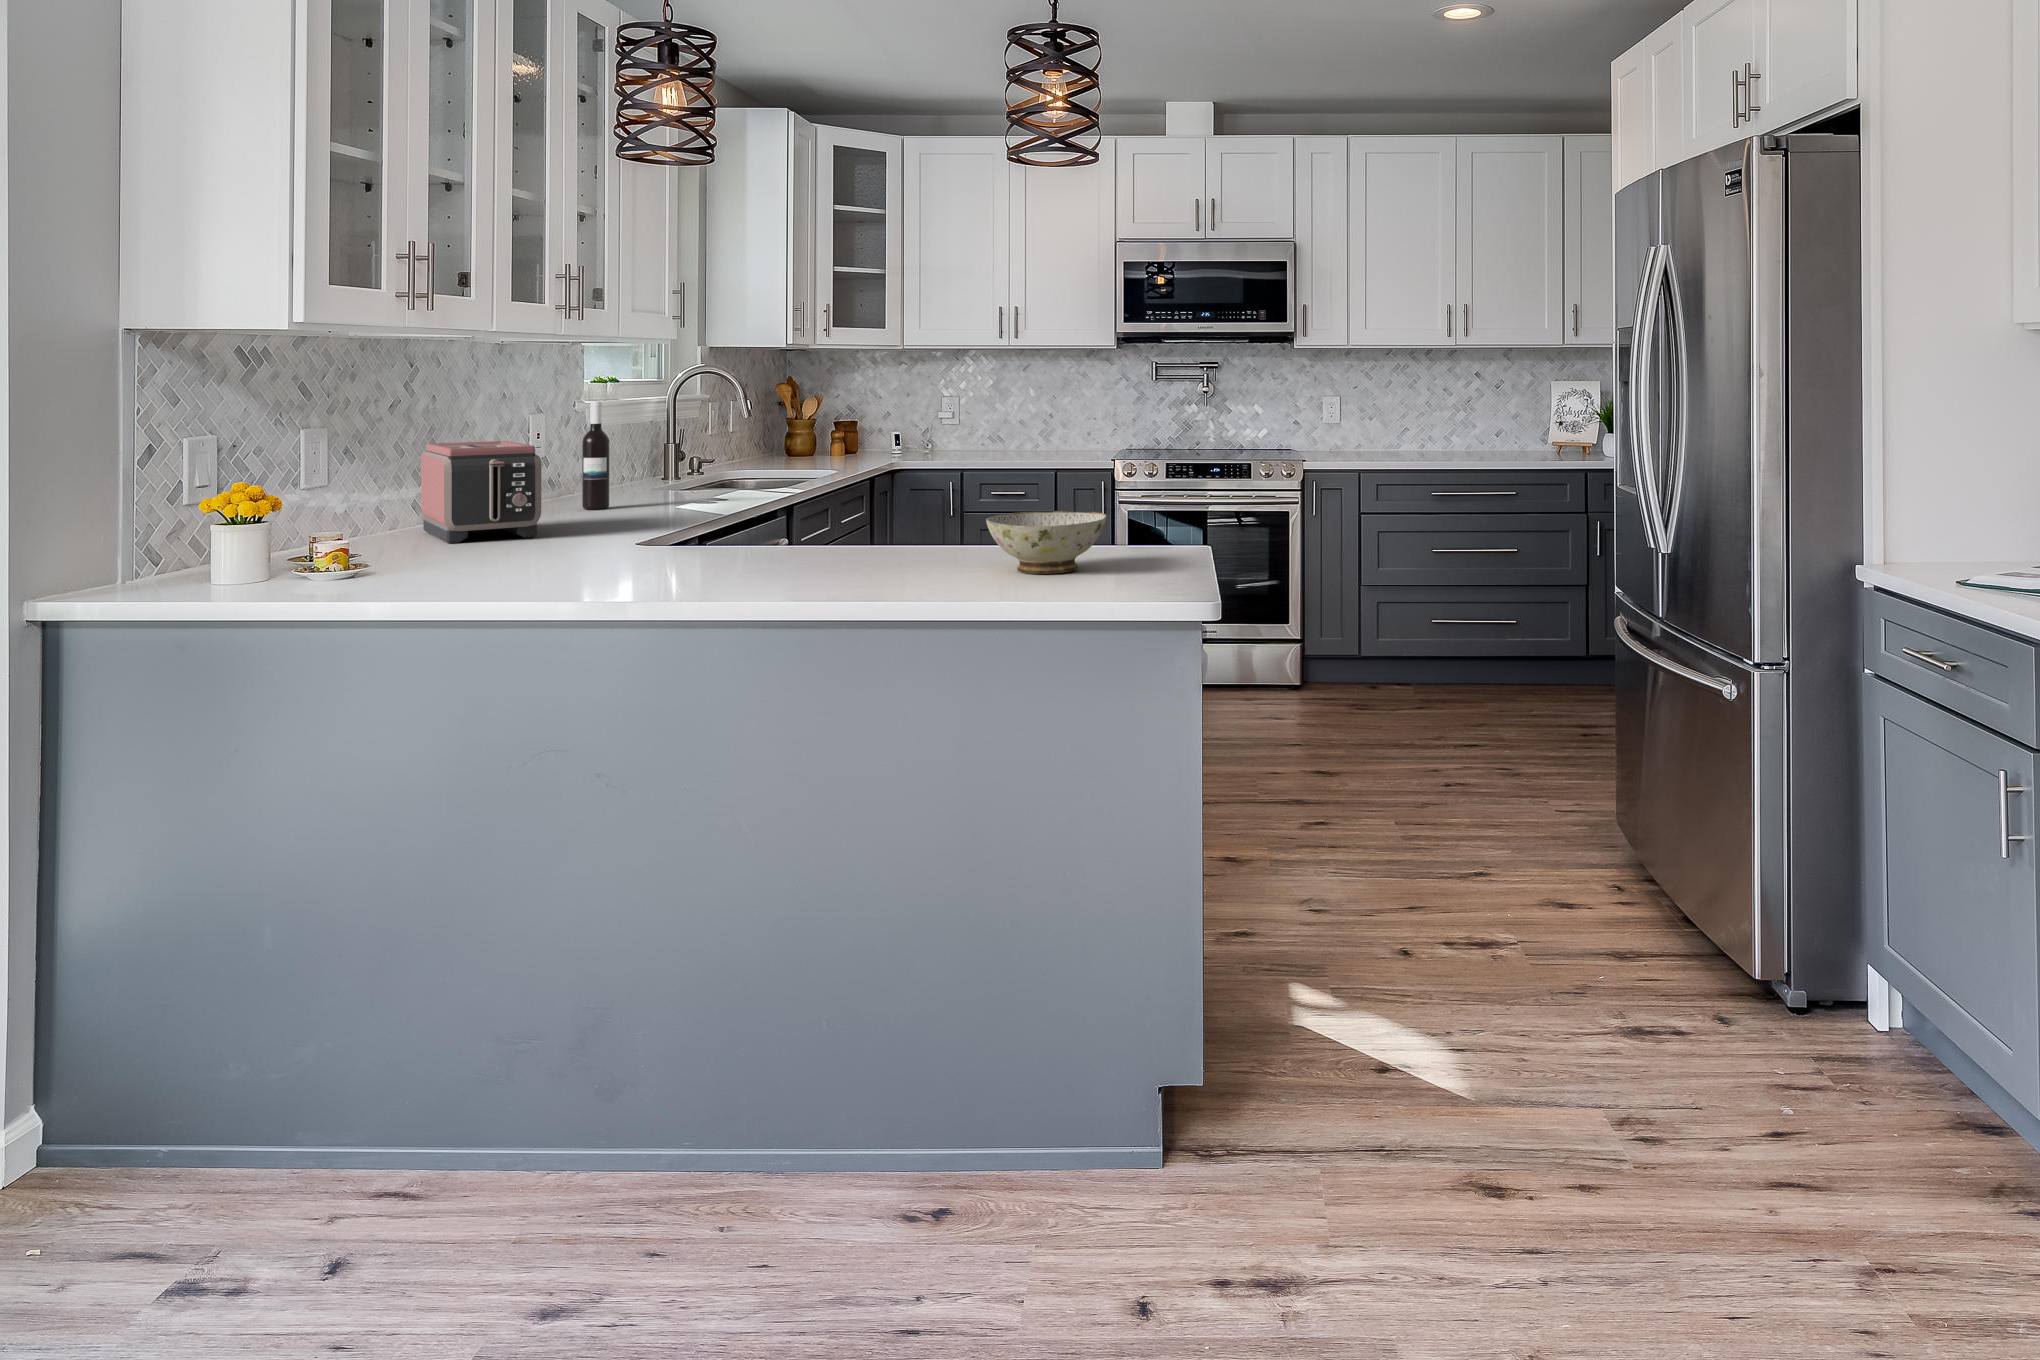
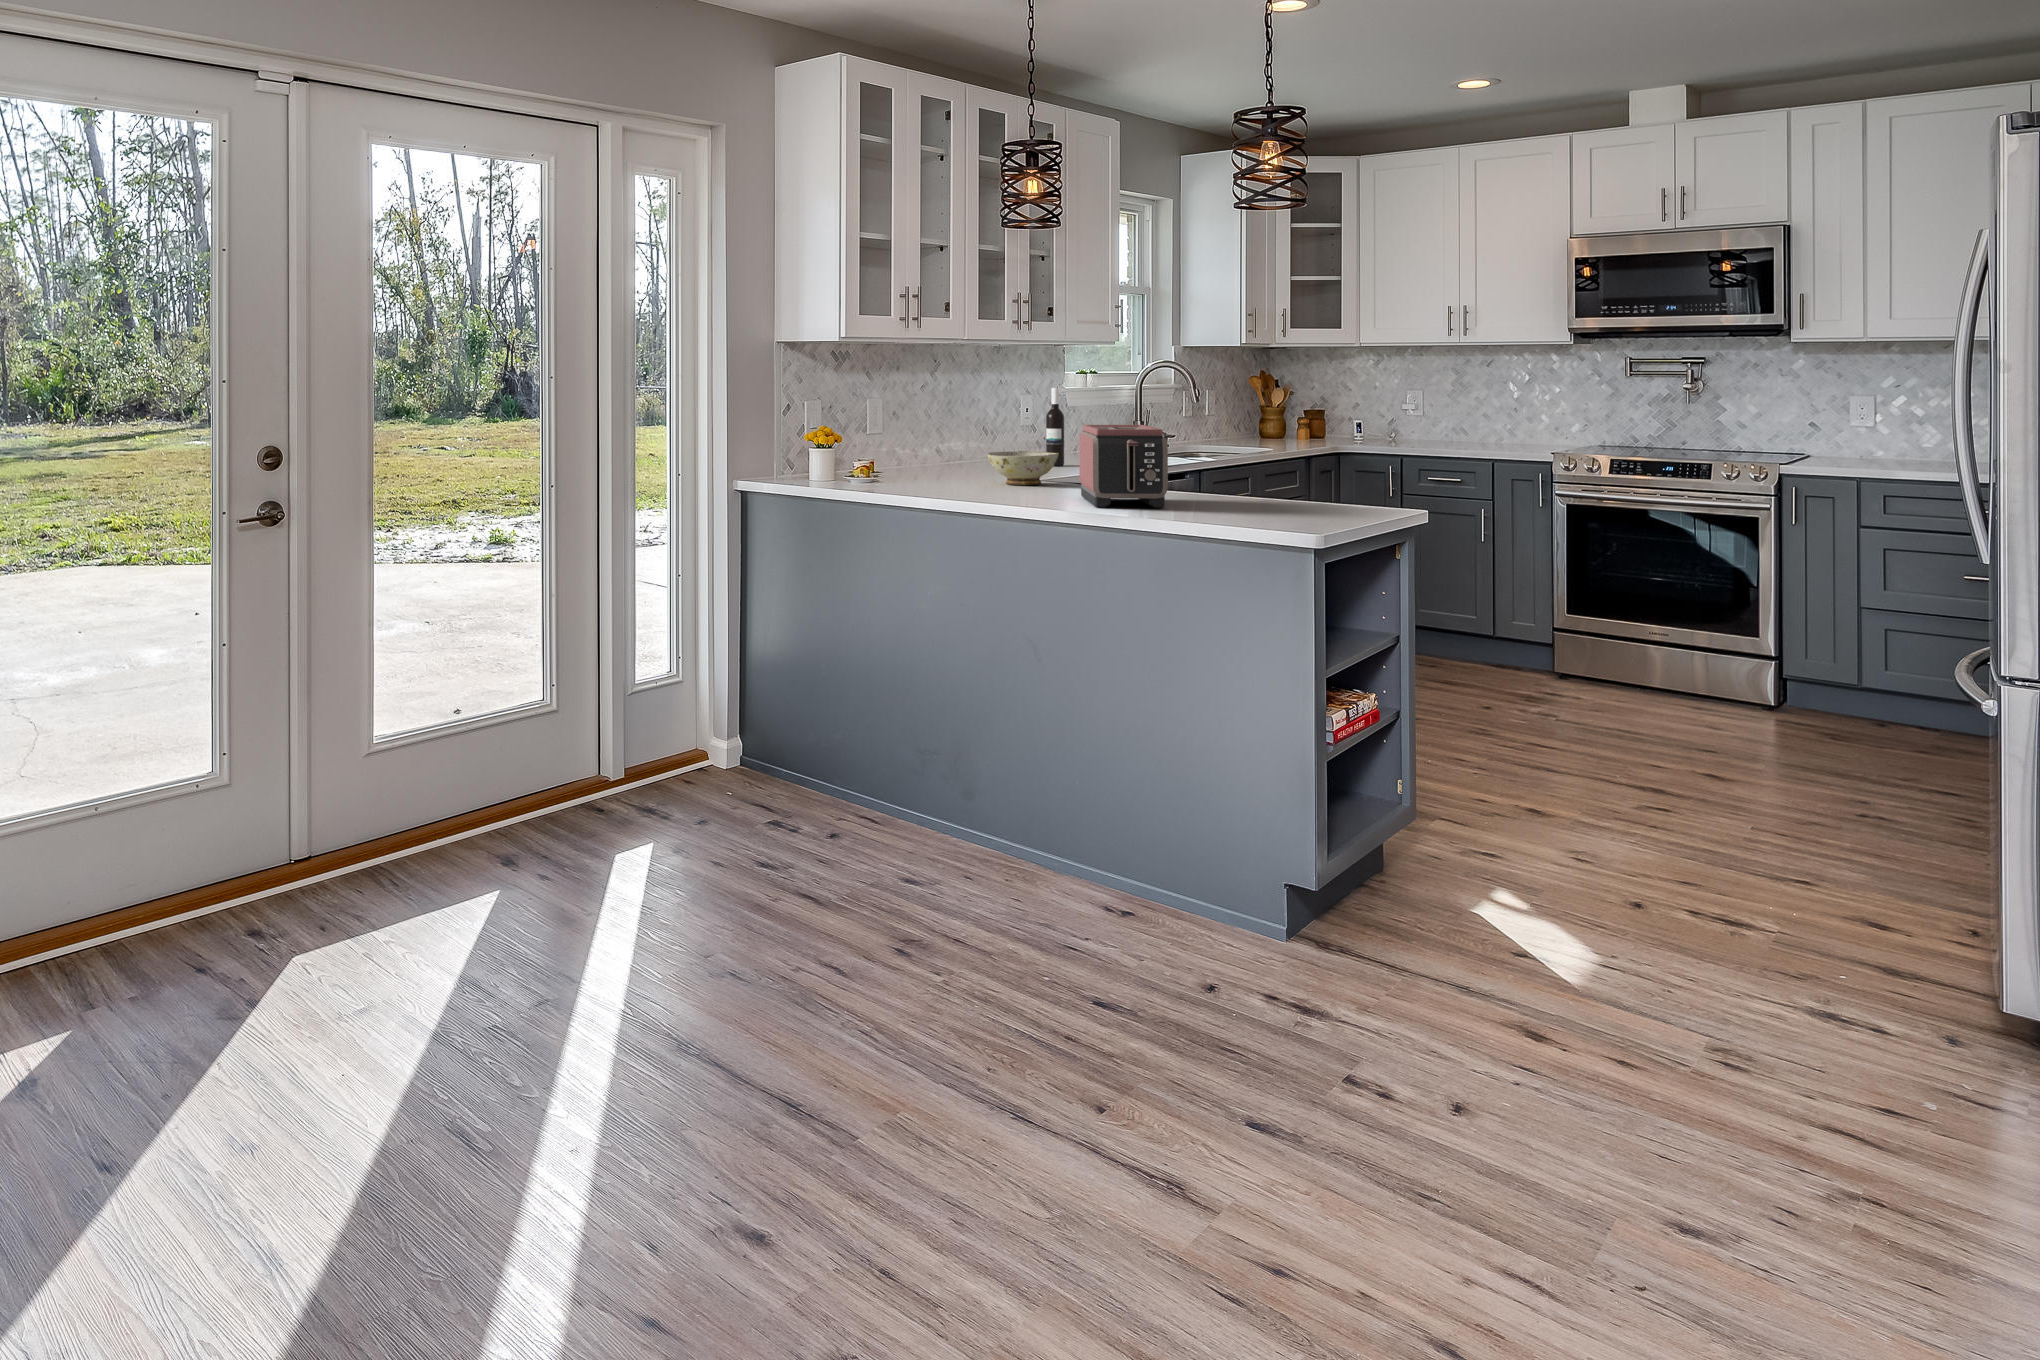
toaster: present [421,441,541,543] -> present [1079,425,1168,508]
ceramic bowl: present [986,511,1106,574] -> present [987,451,1059,485]

